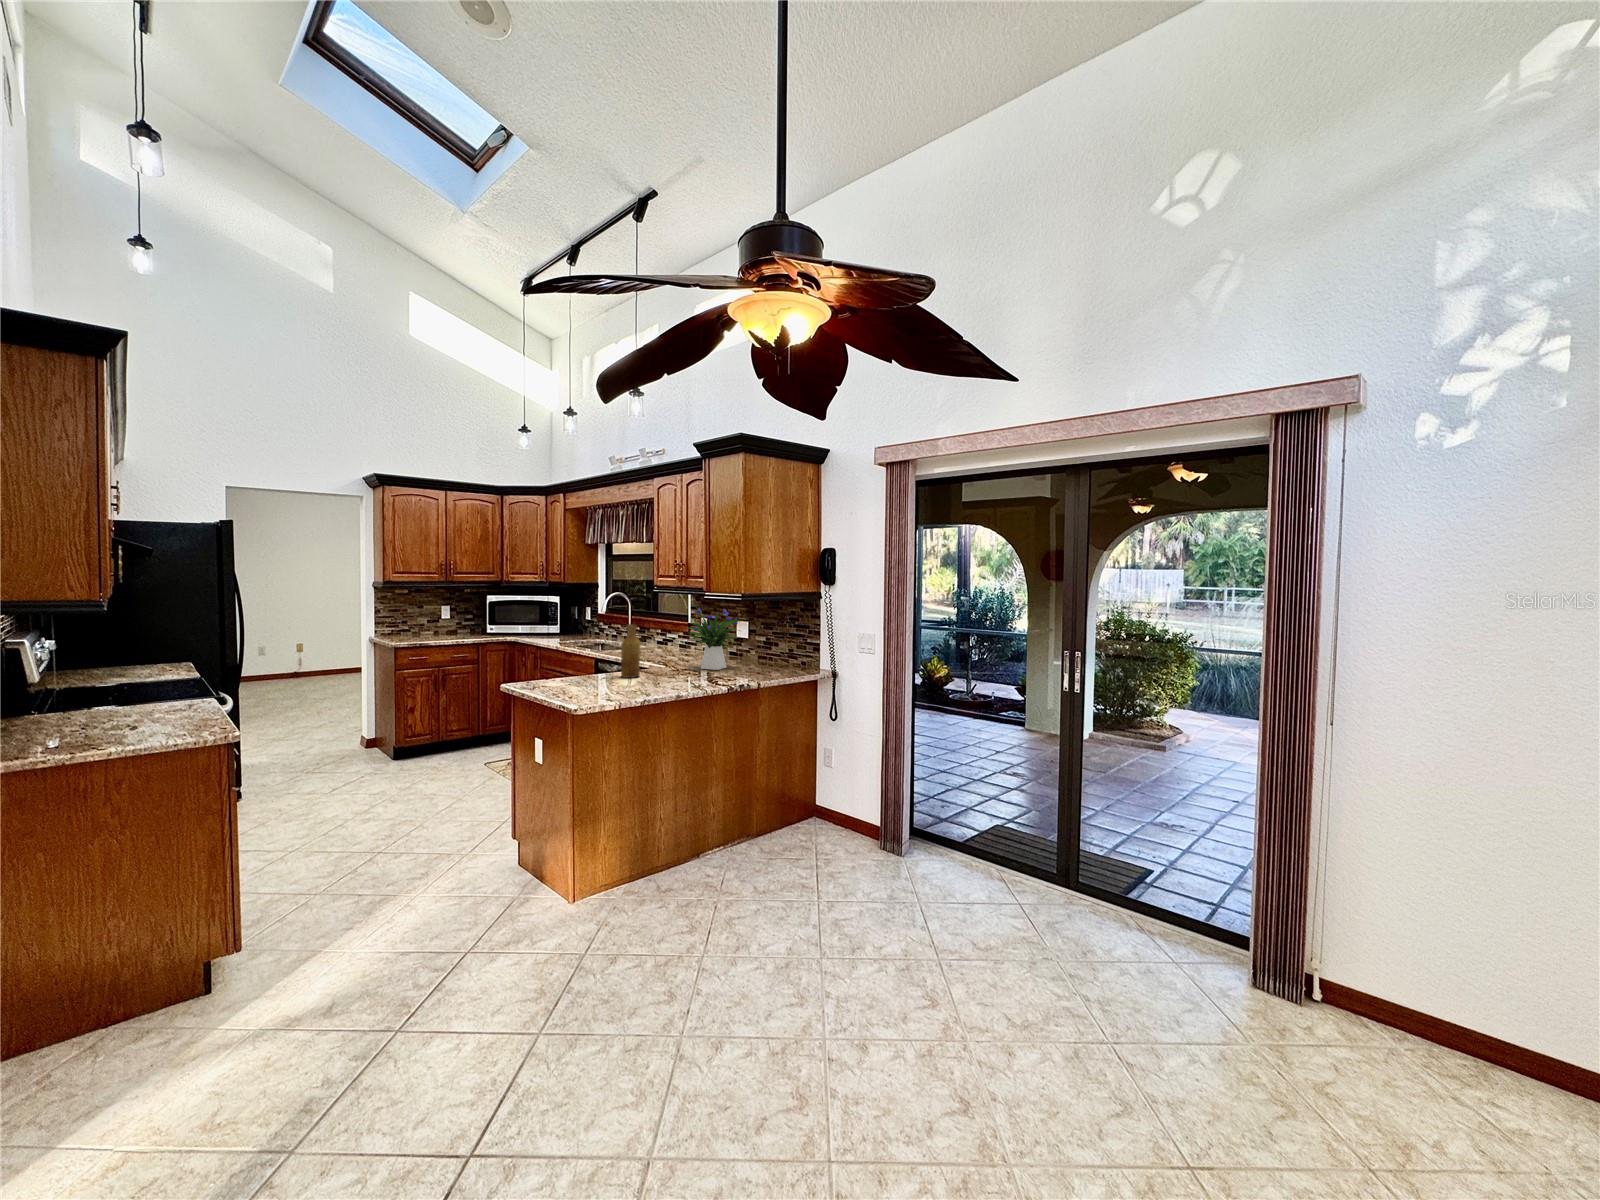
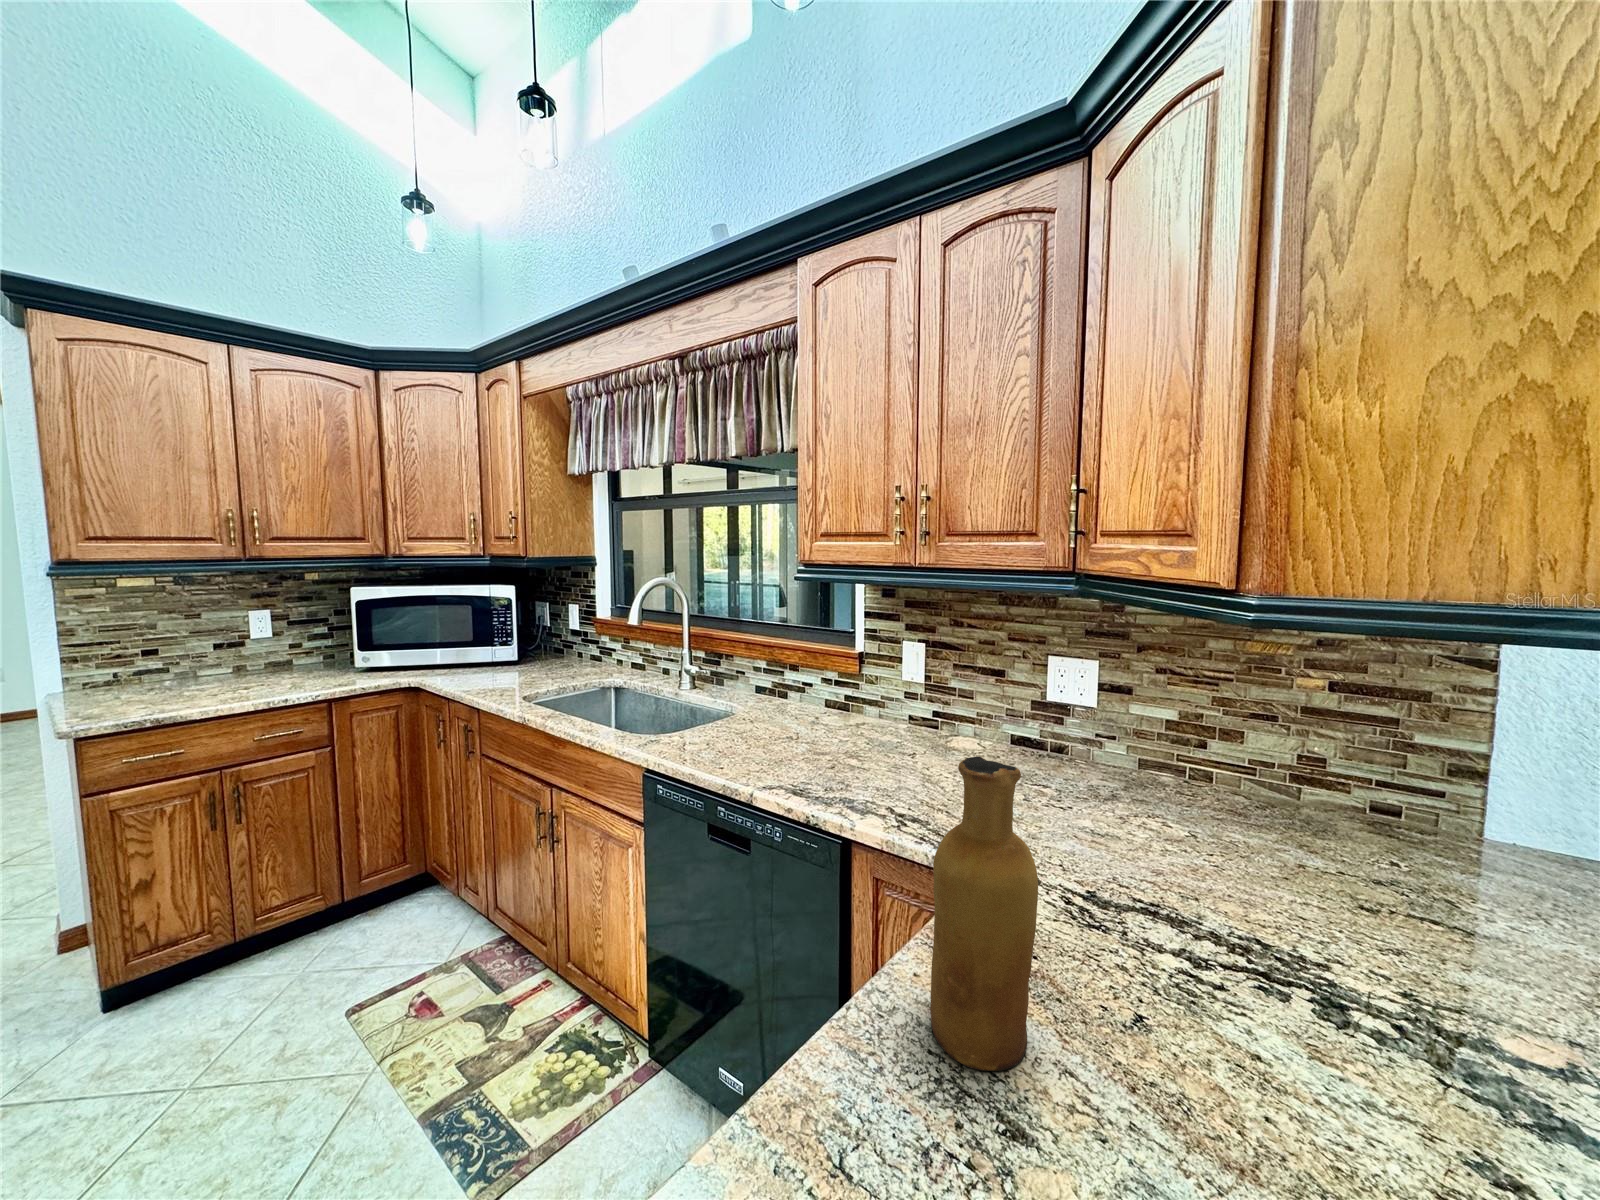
flower arrangement: present [688,606,741,670] -> none [1022,624,1274,877]

